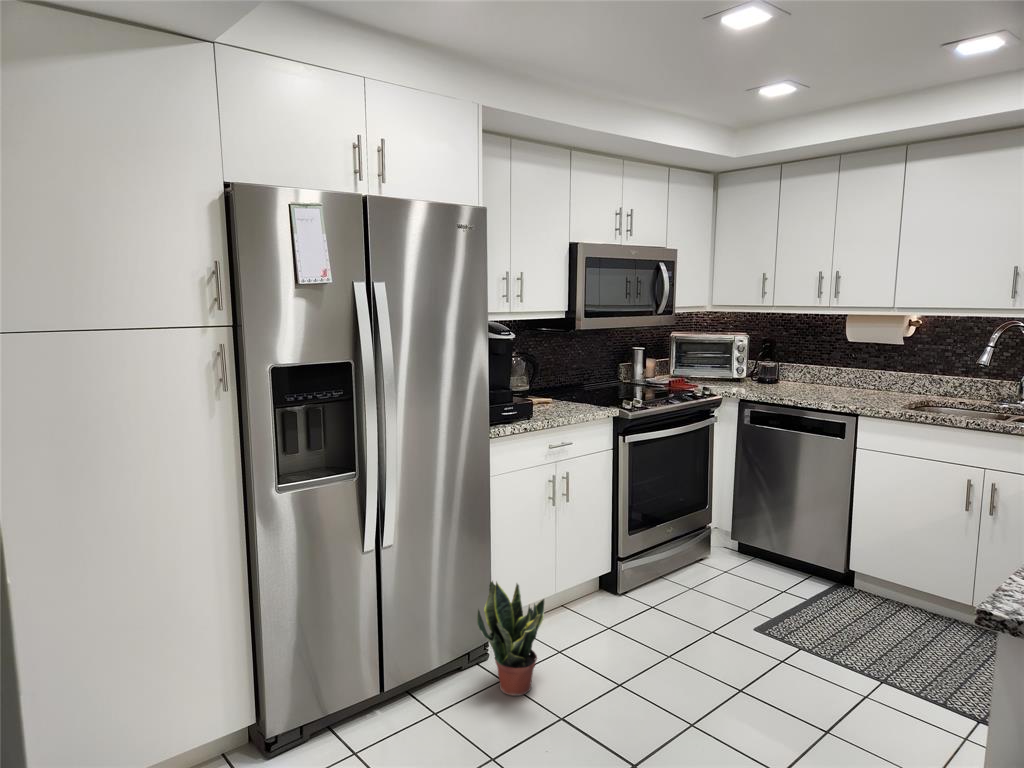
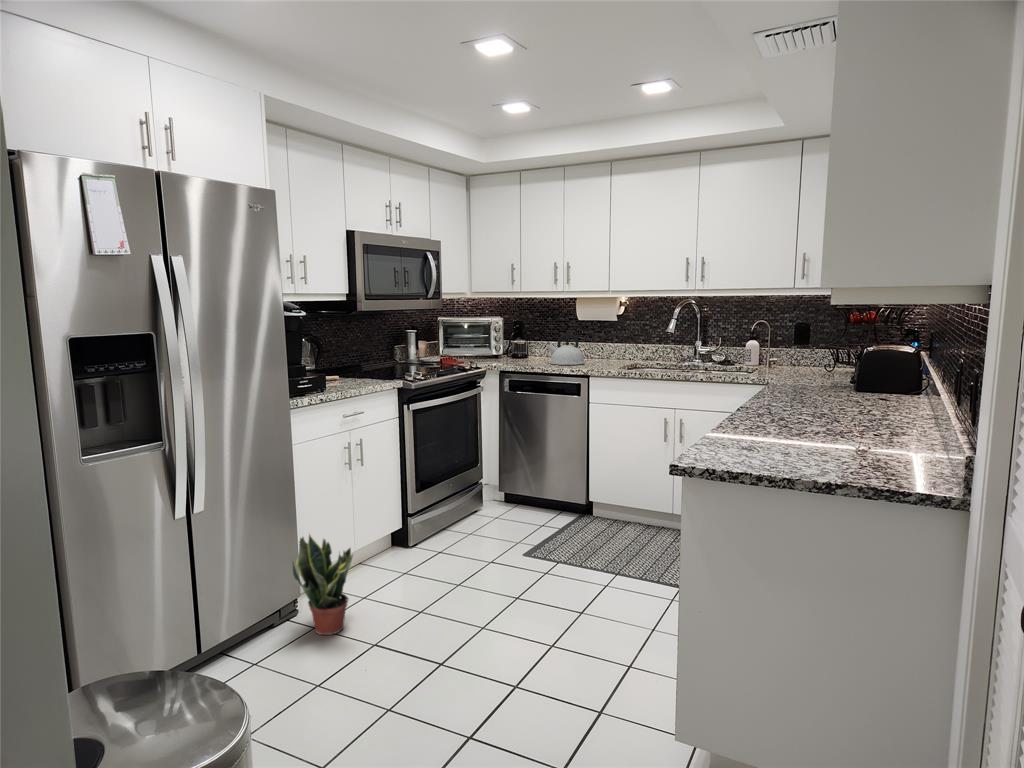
kettle: none [802,358,852,397] -> present [547,333,584,365]

